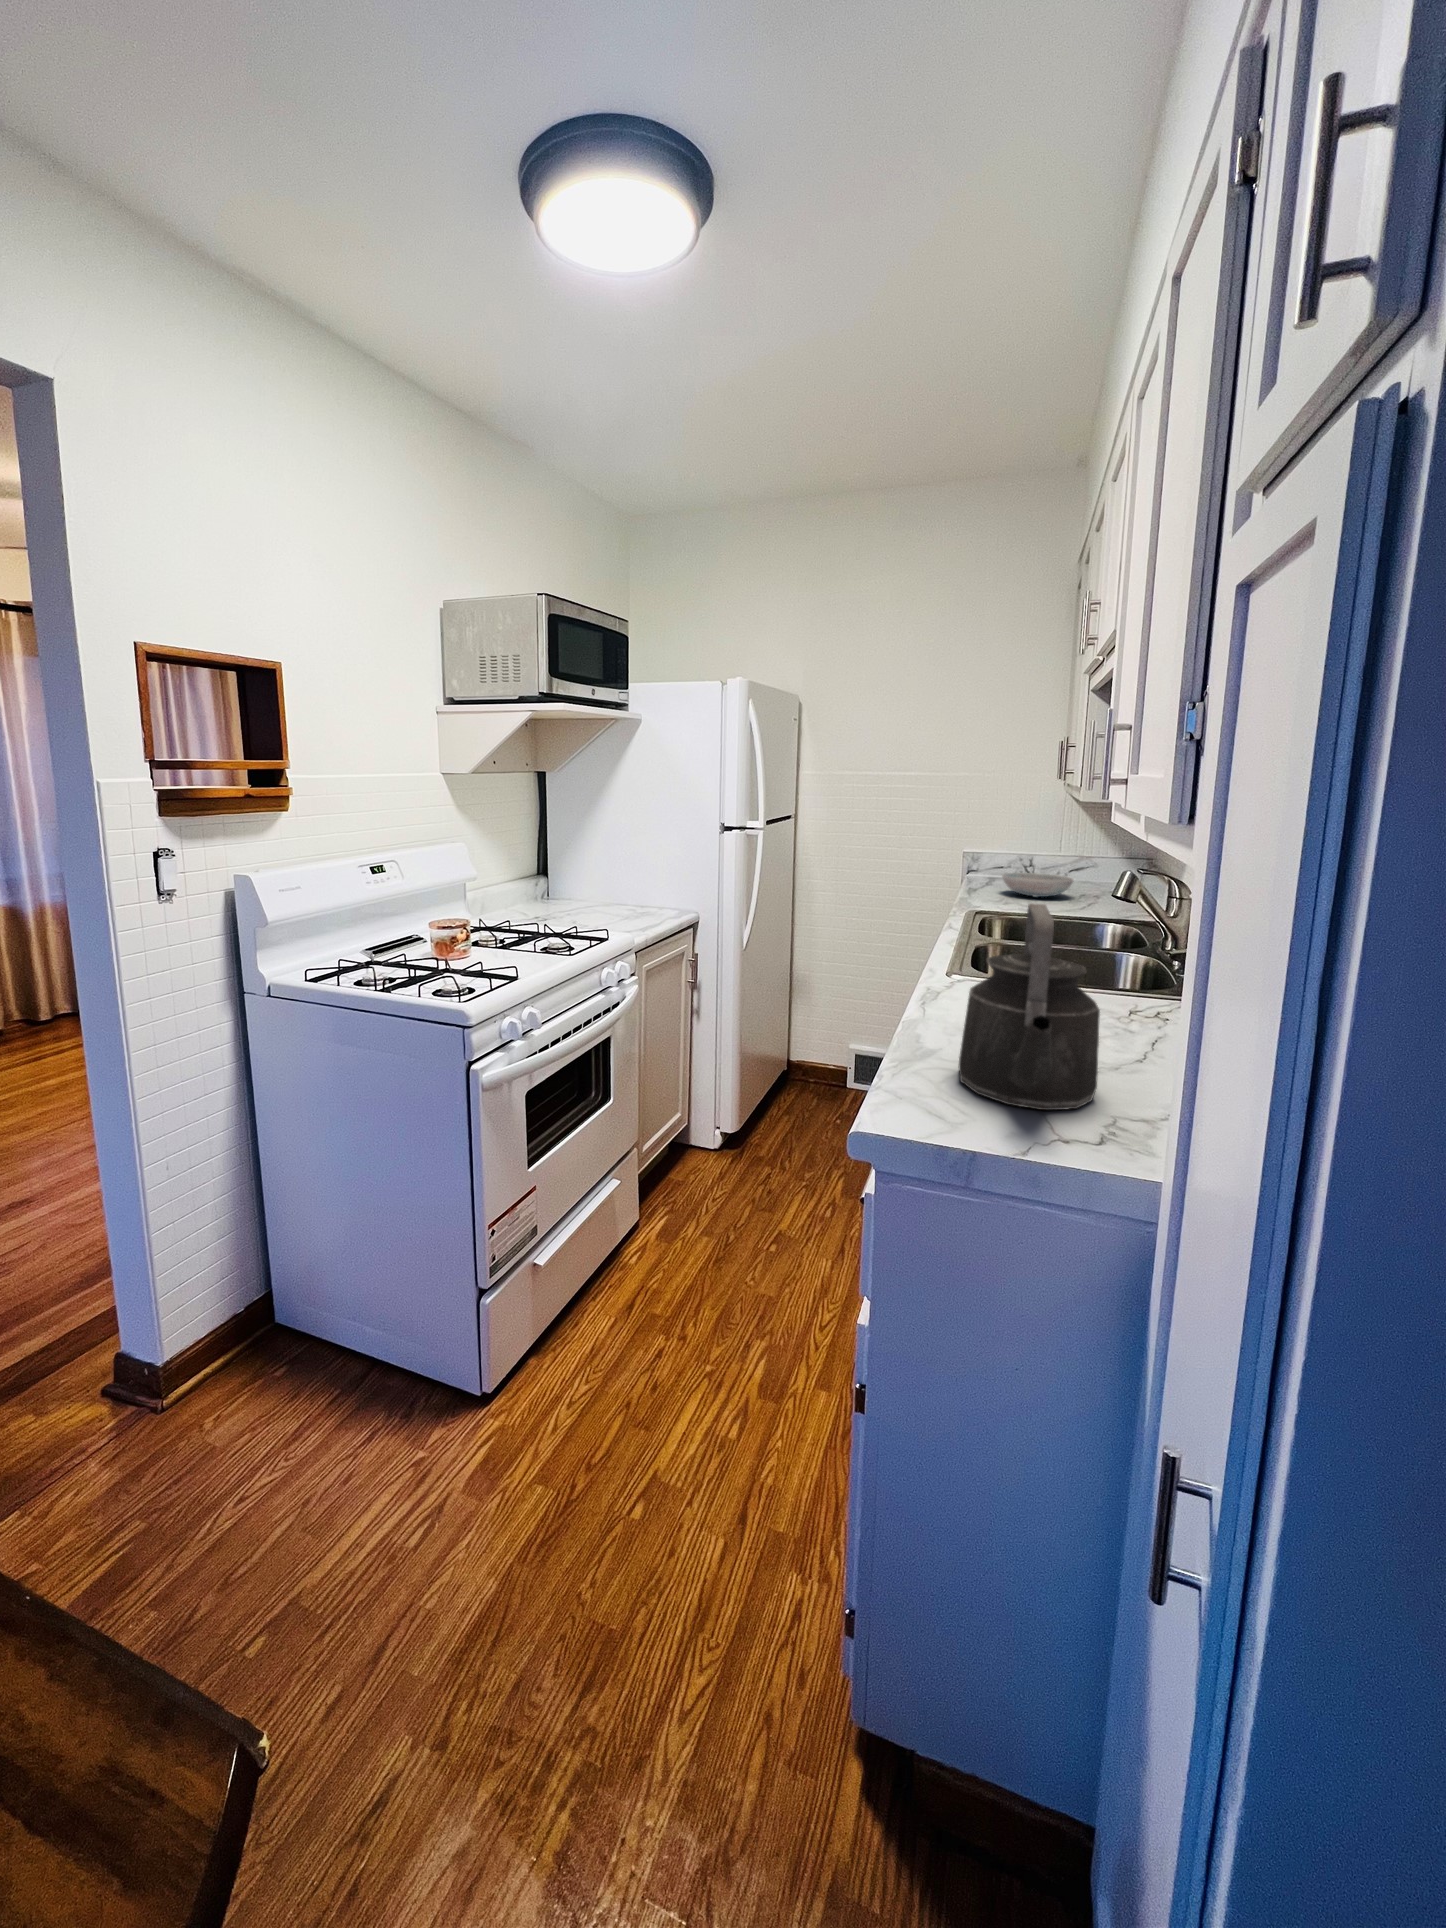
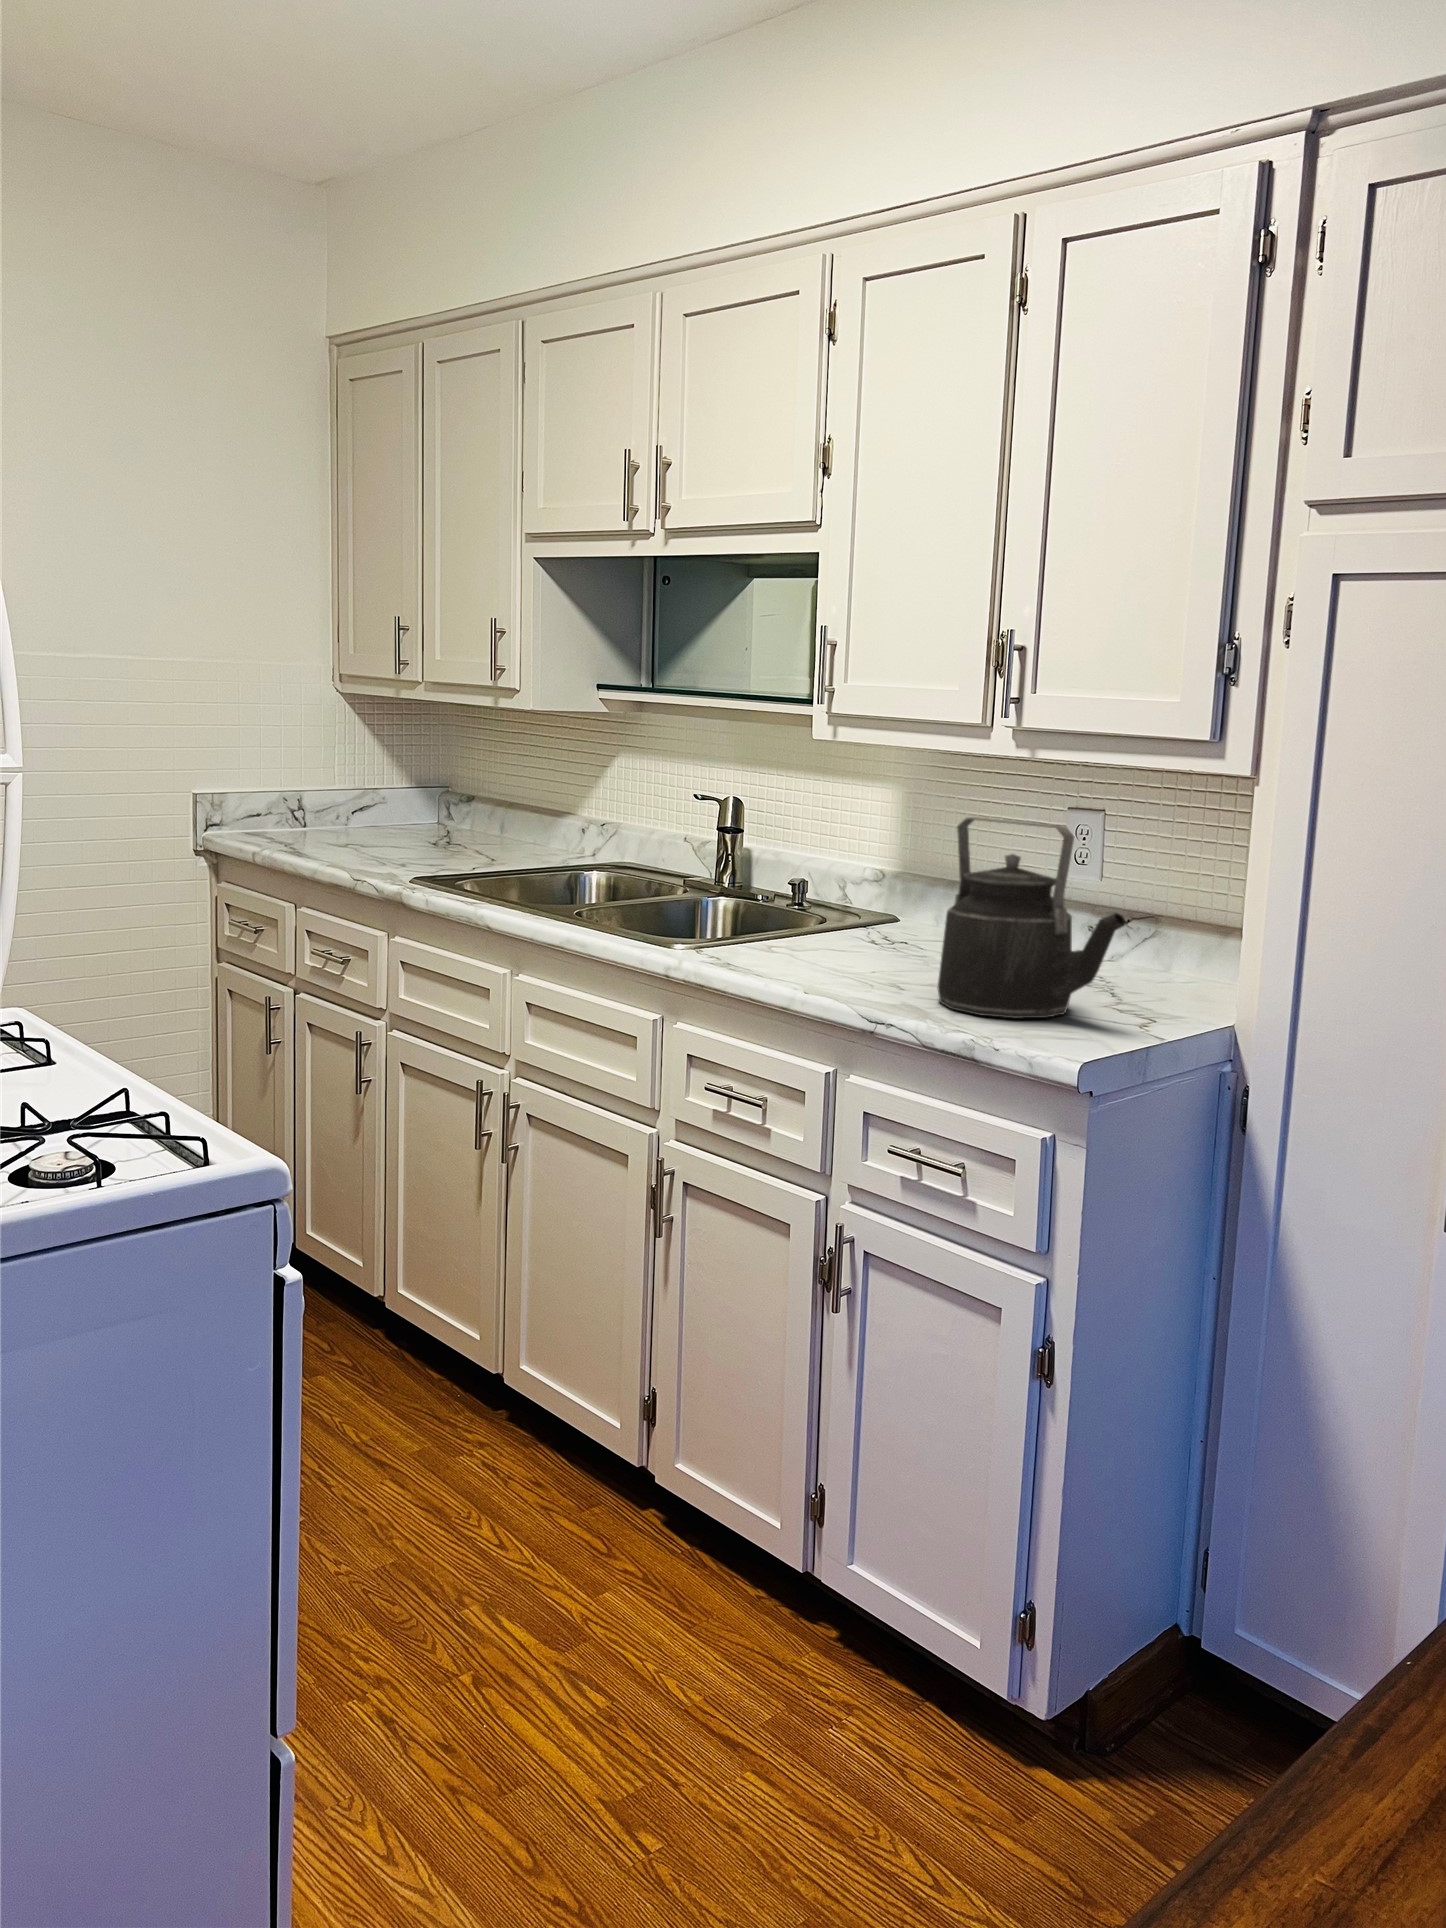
dish: present [1002,873,1074,897] -> none [288,811,397,845]

